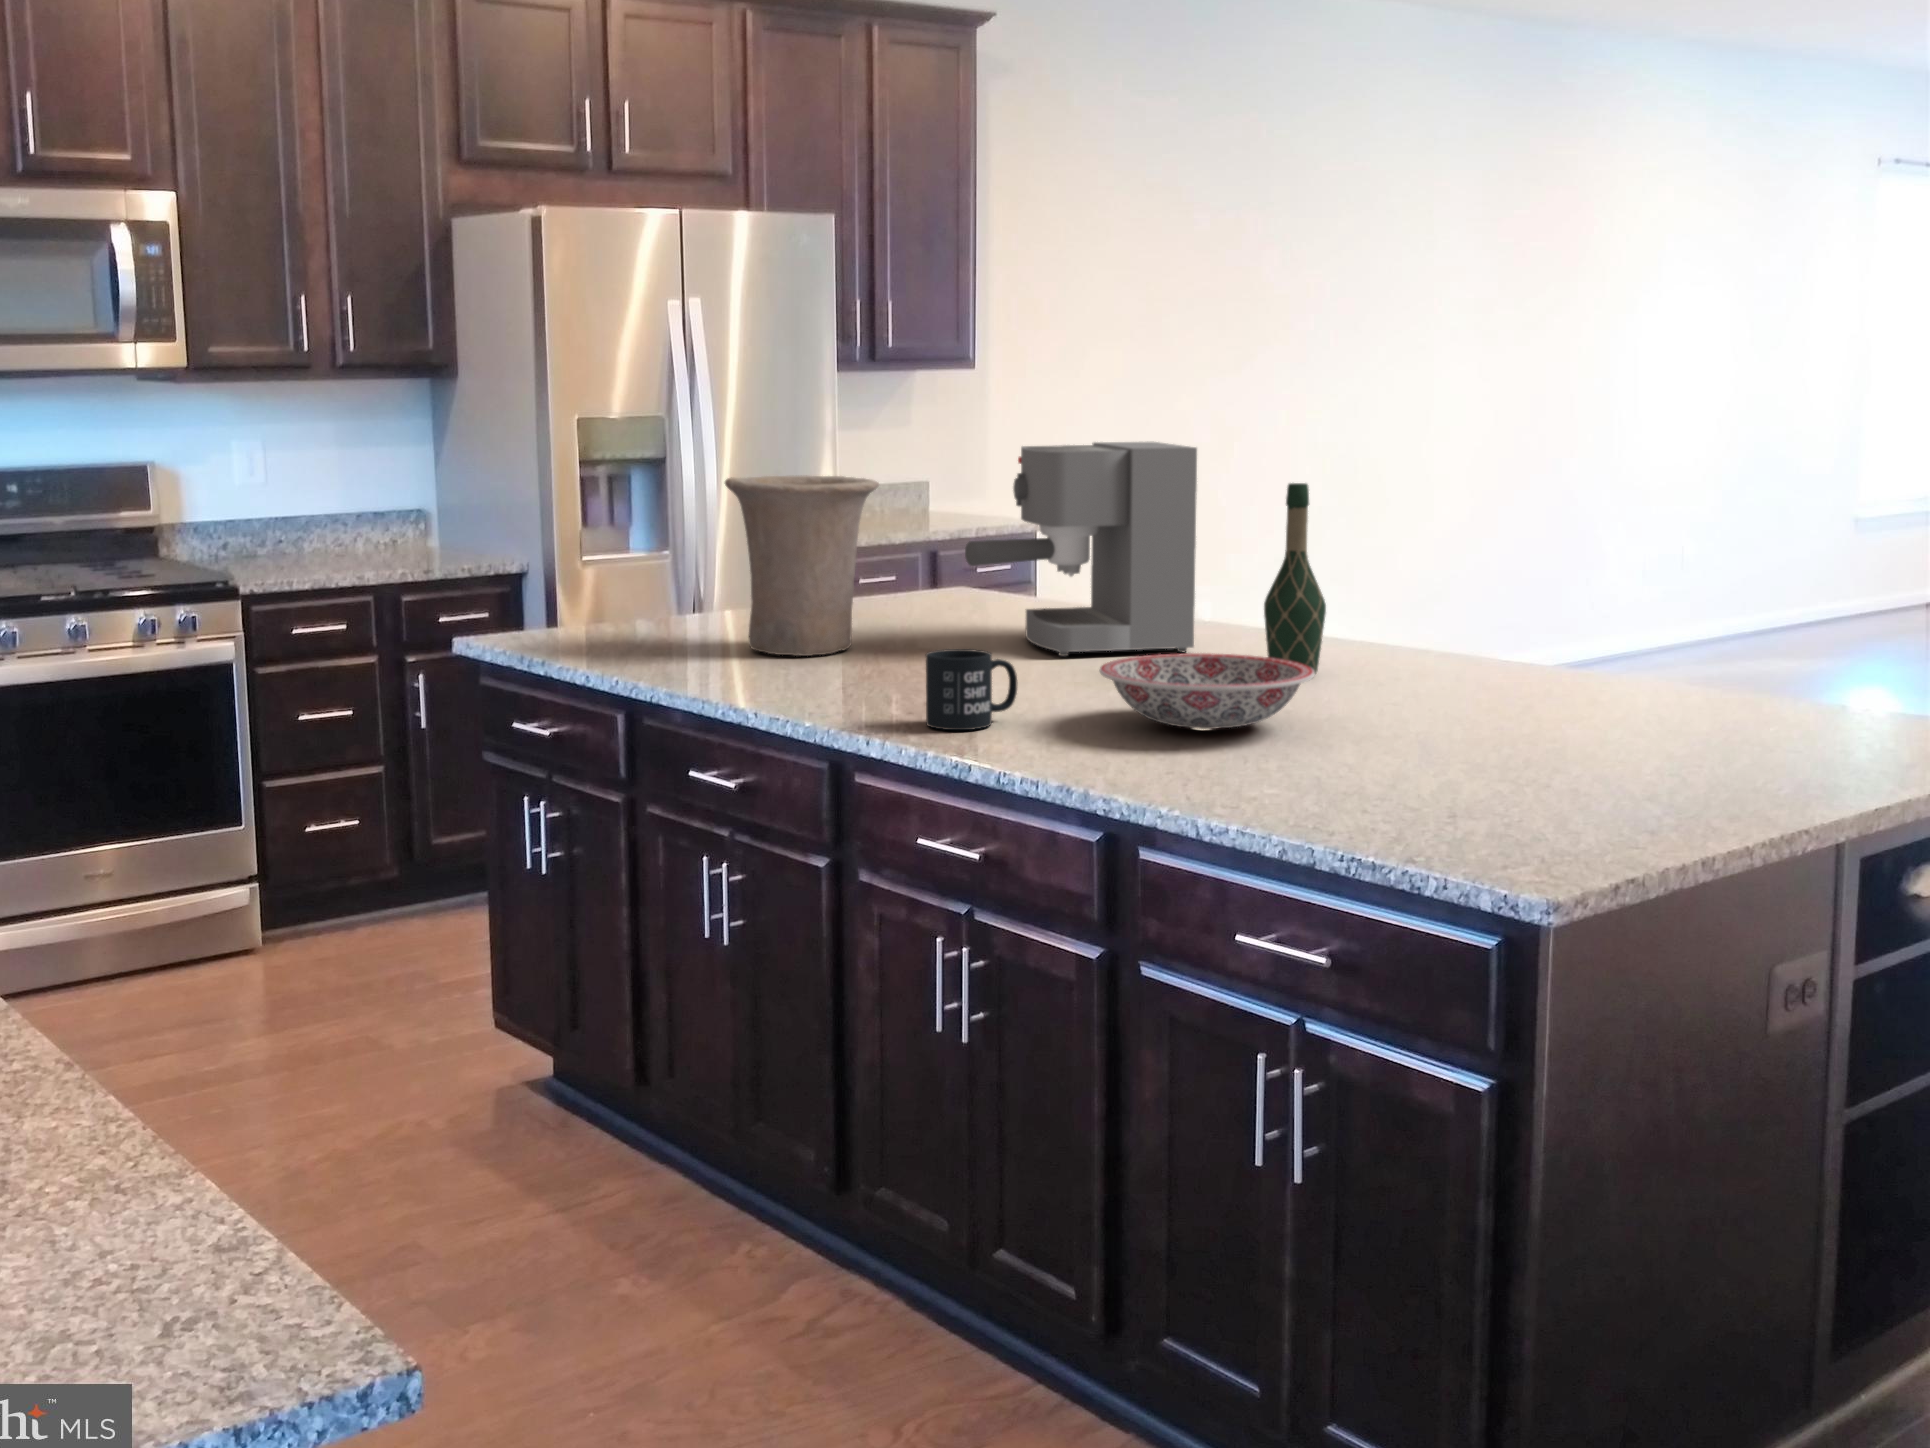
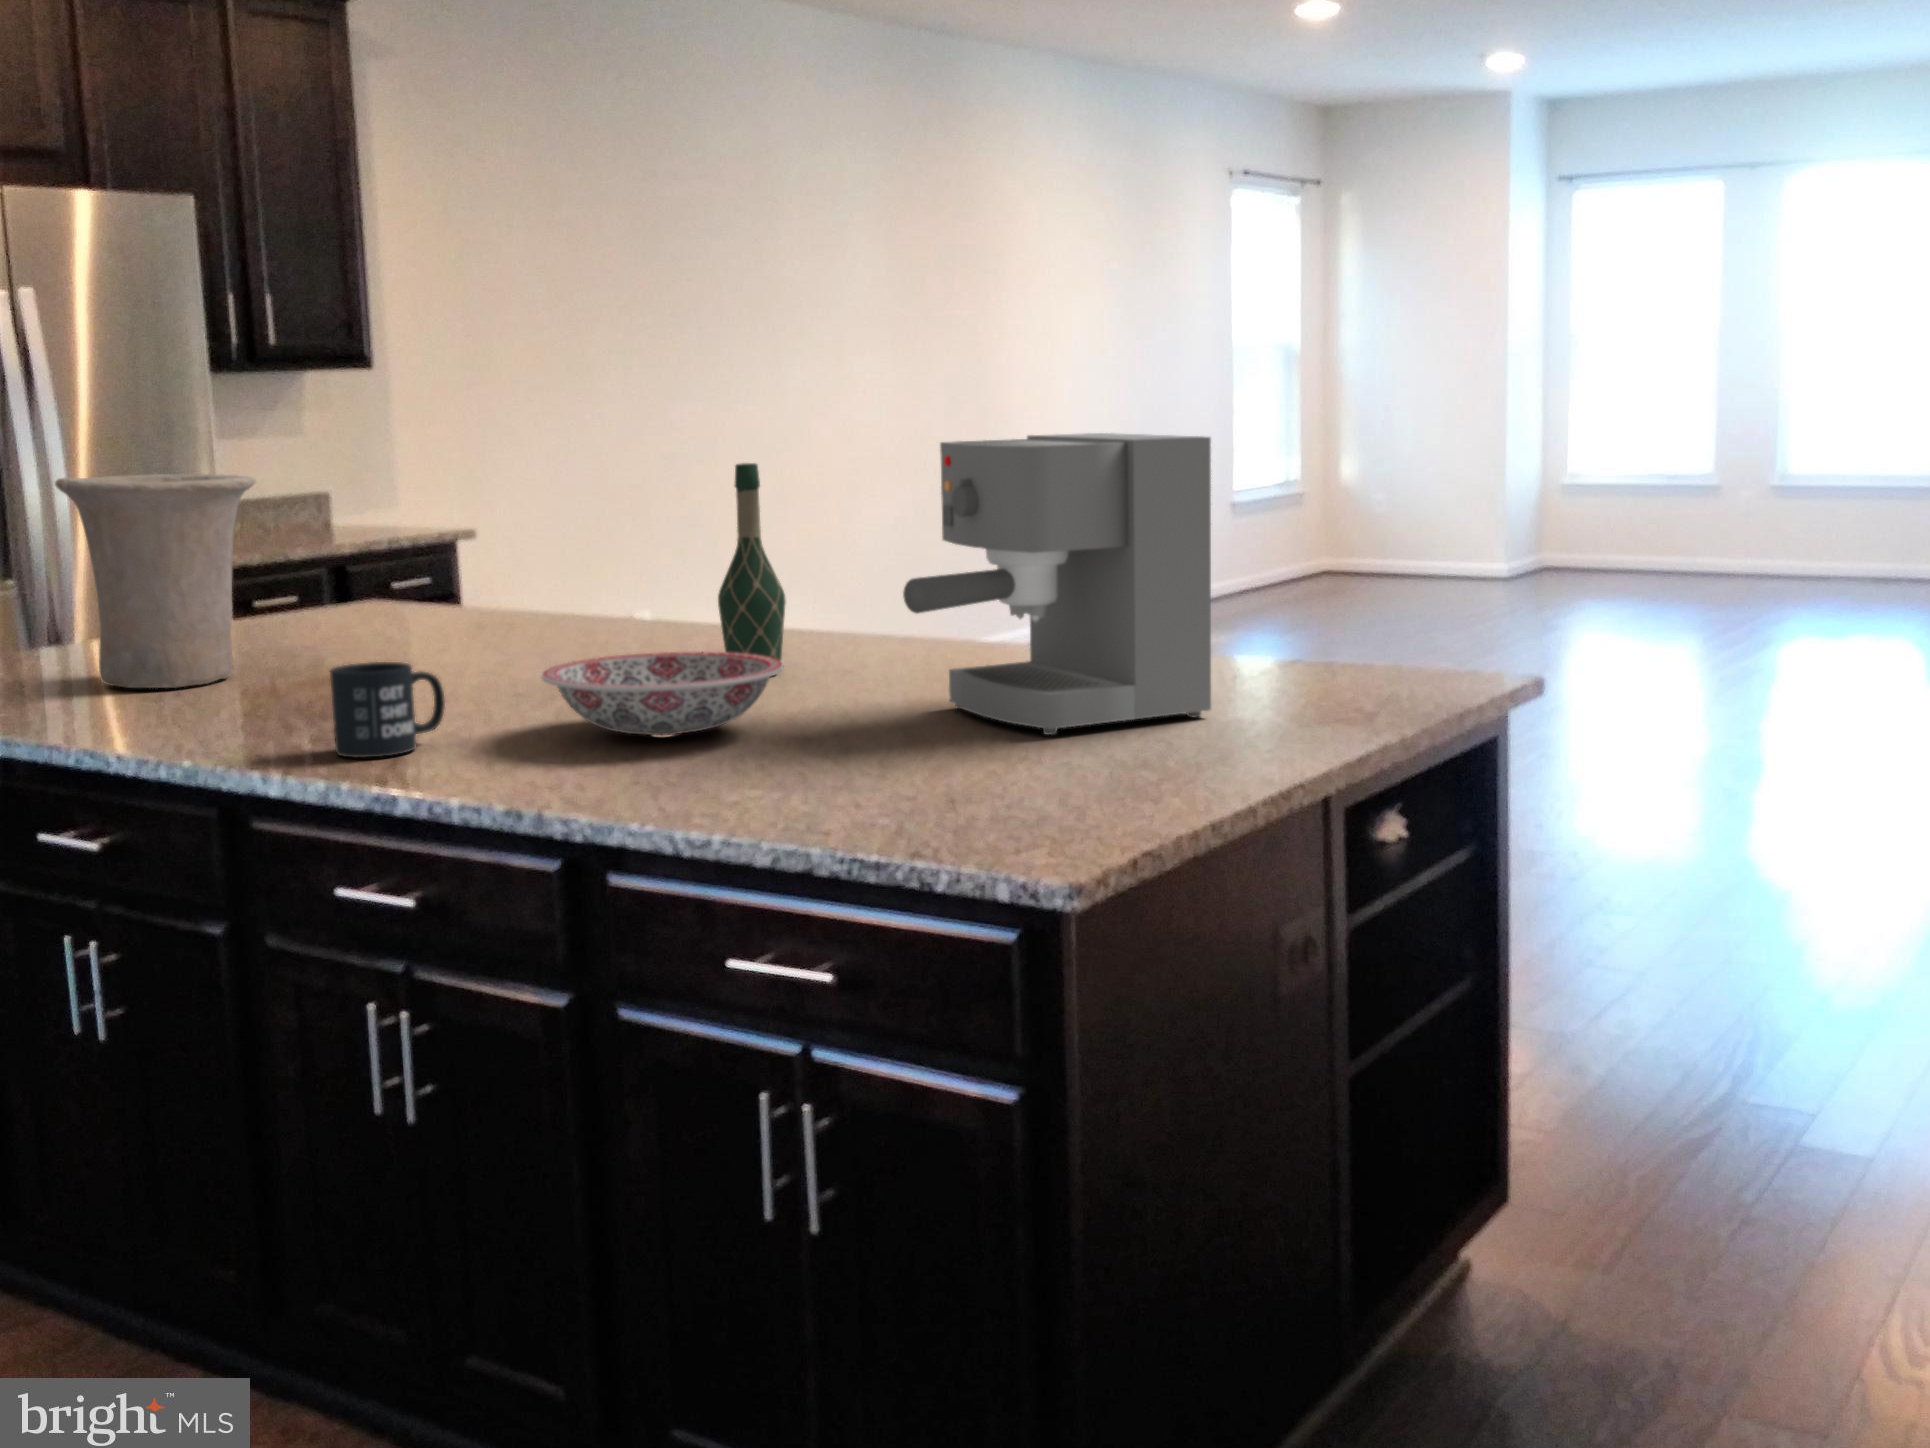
coffee maker: present [965,442,1197,656] -> present [903,433,1211,735]

